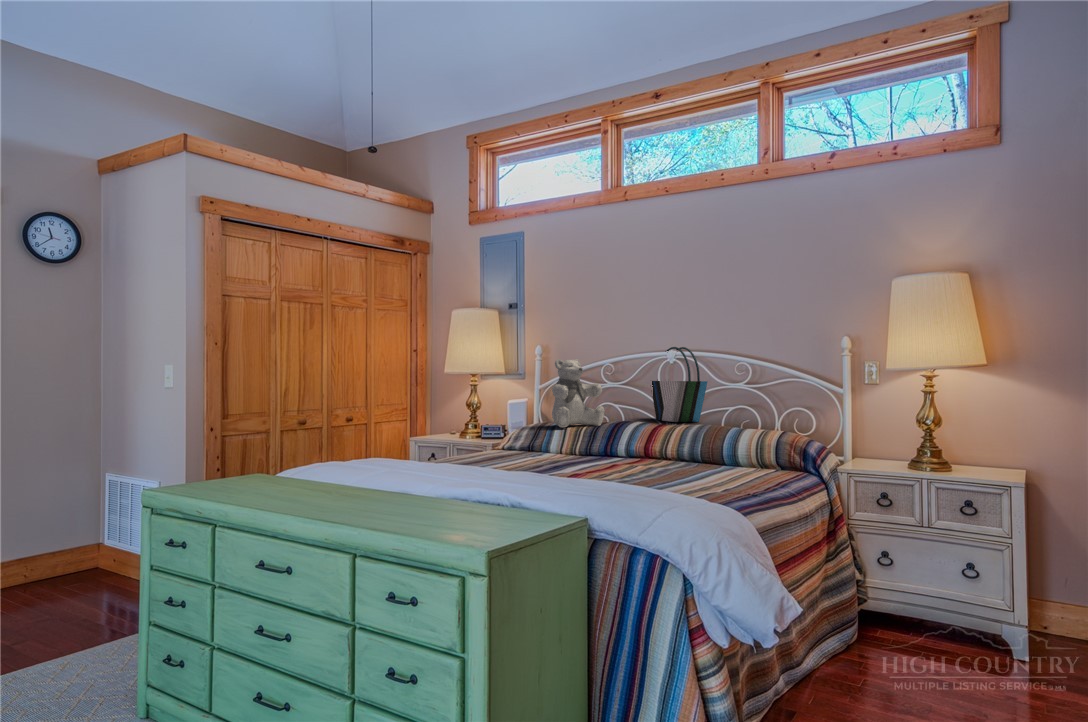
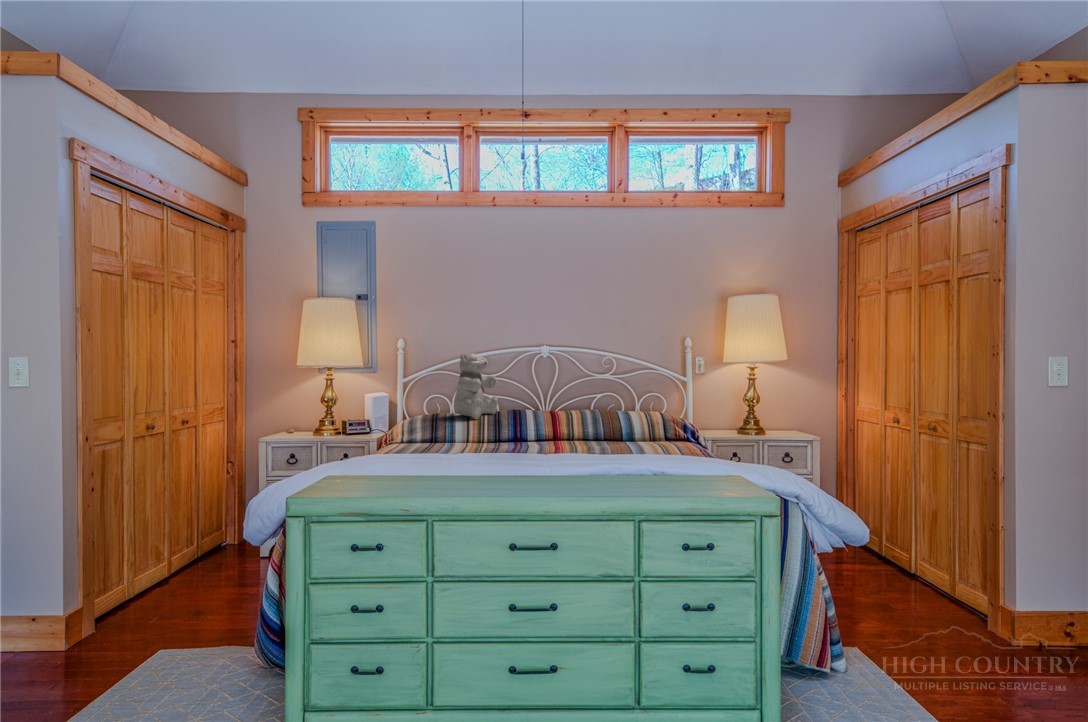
tote bag: present [652,347,707,422] -> none [513,341,575,407]

